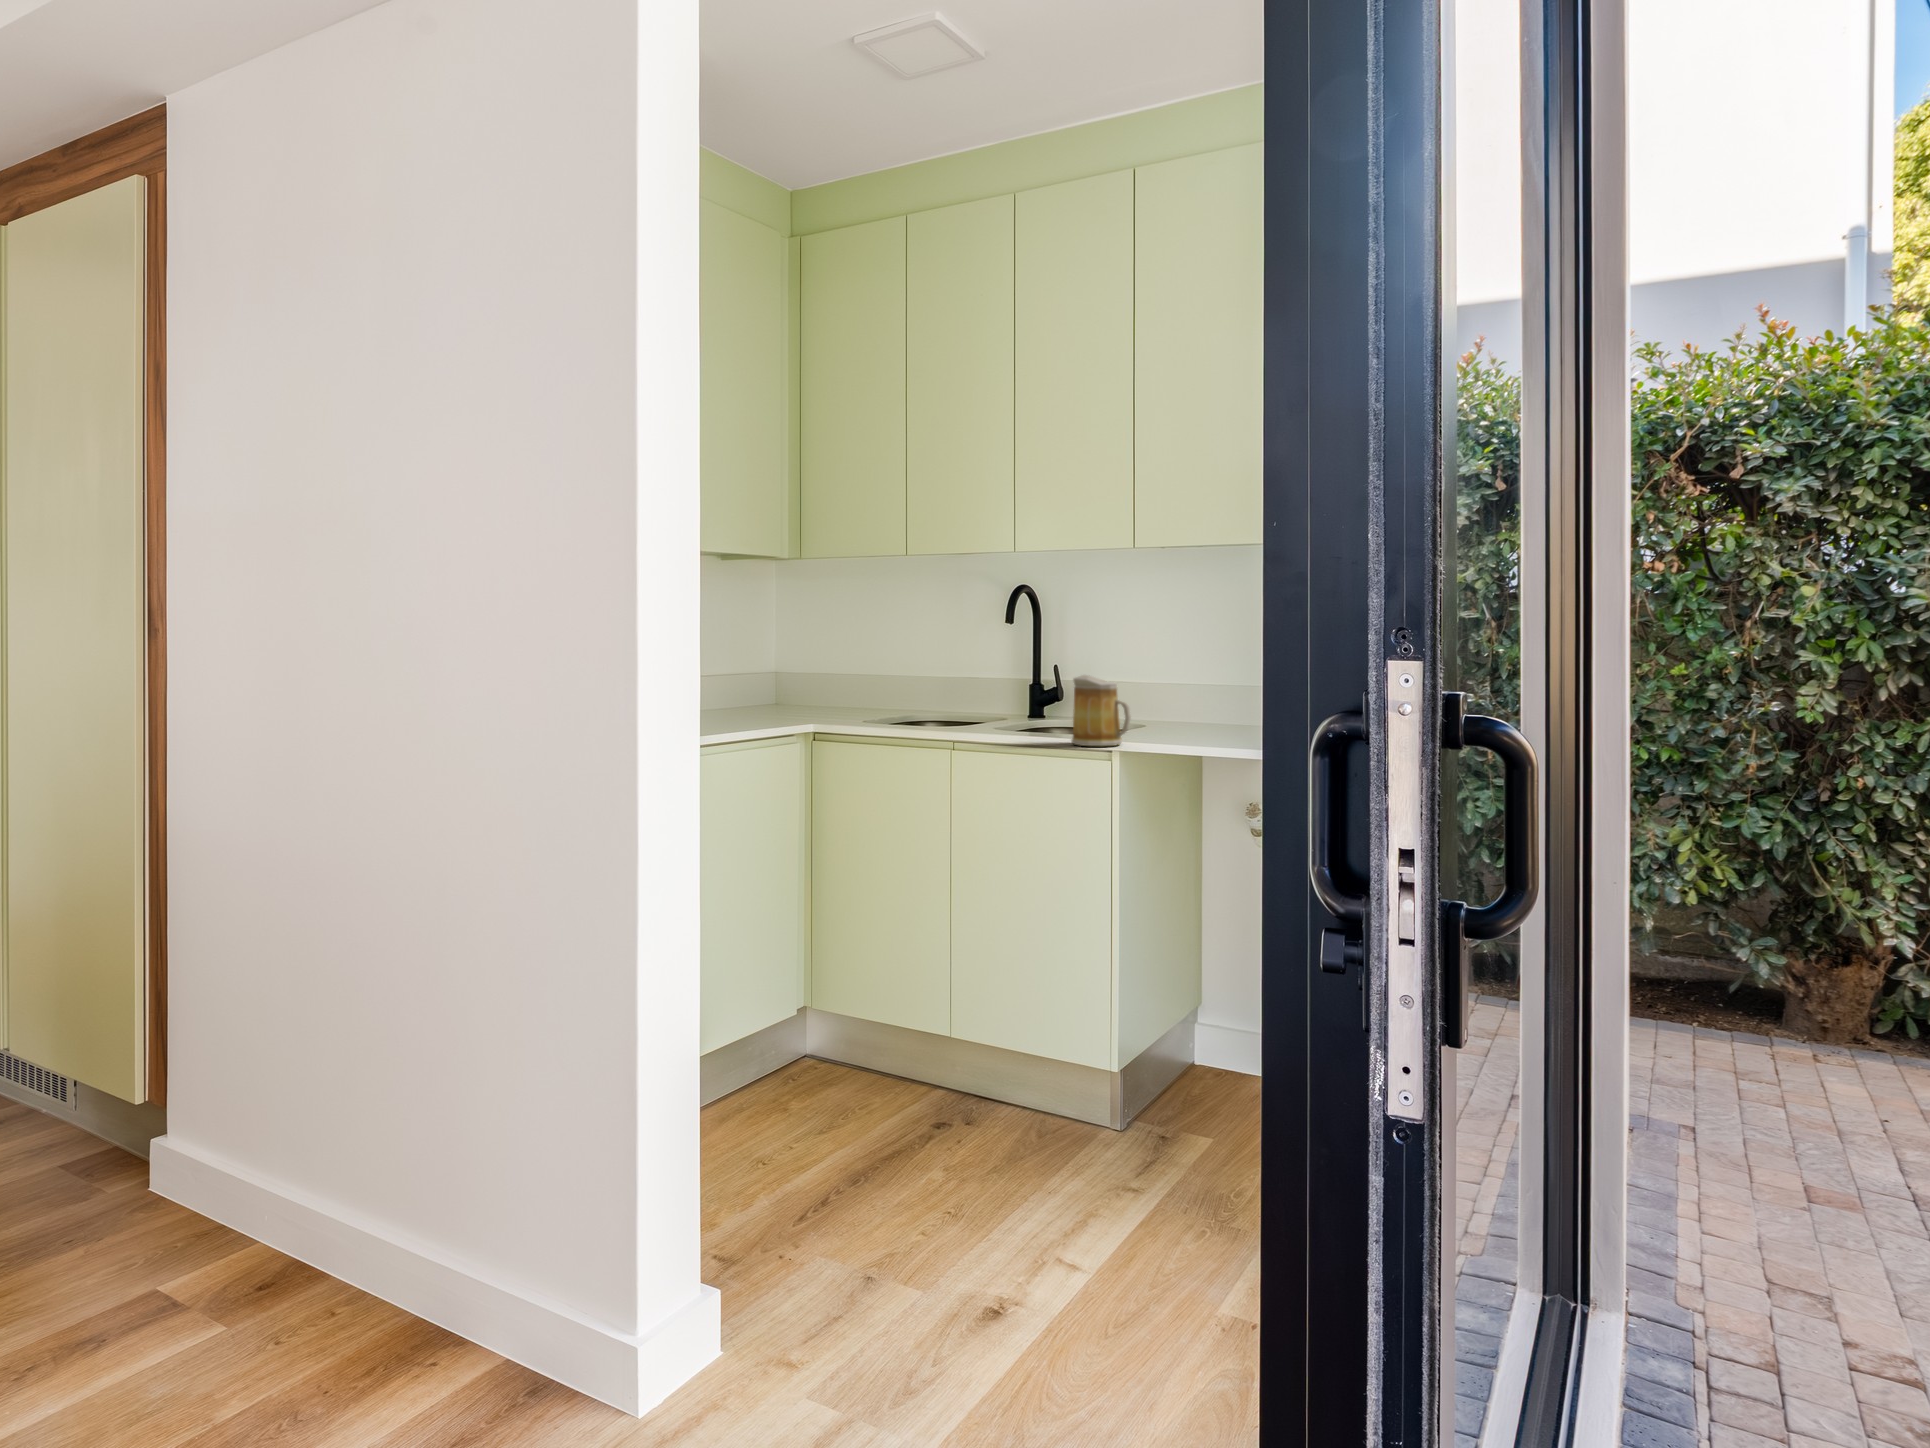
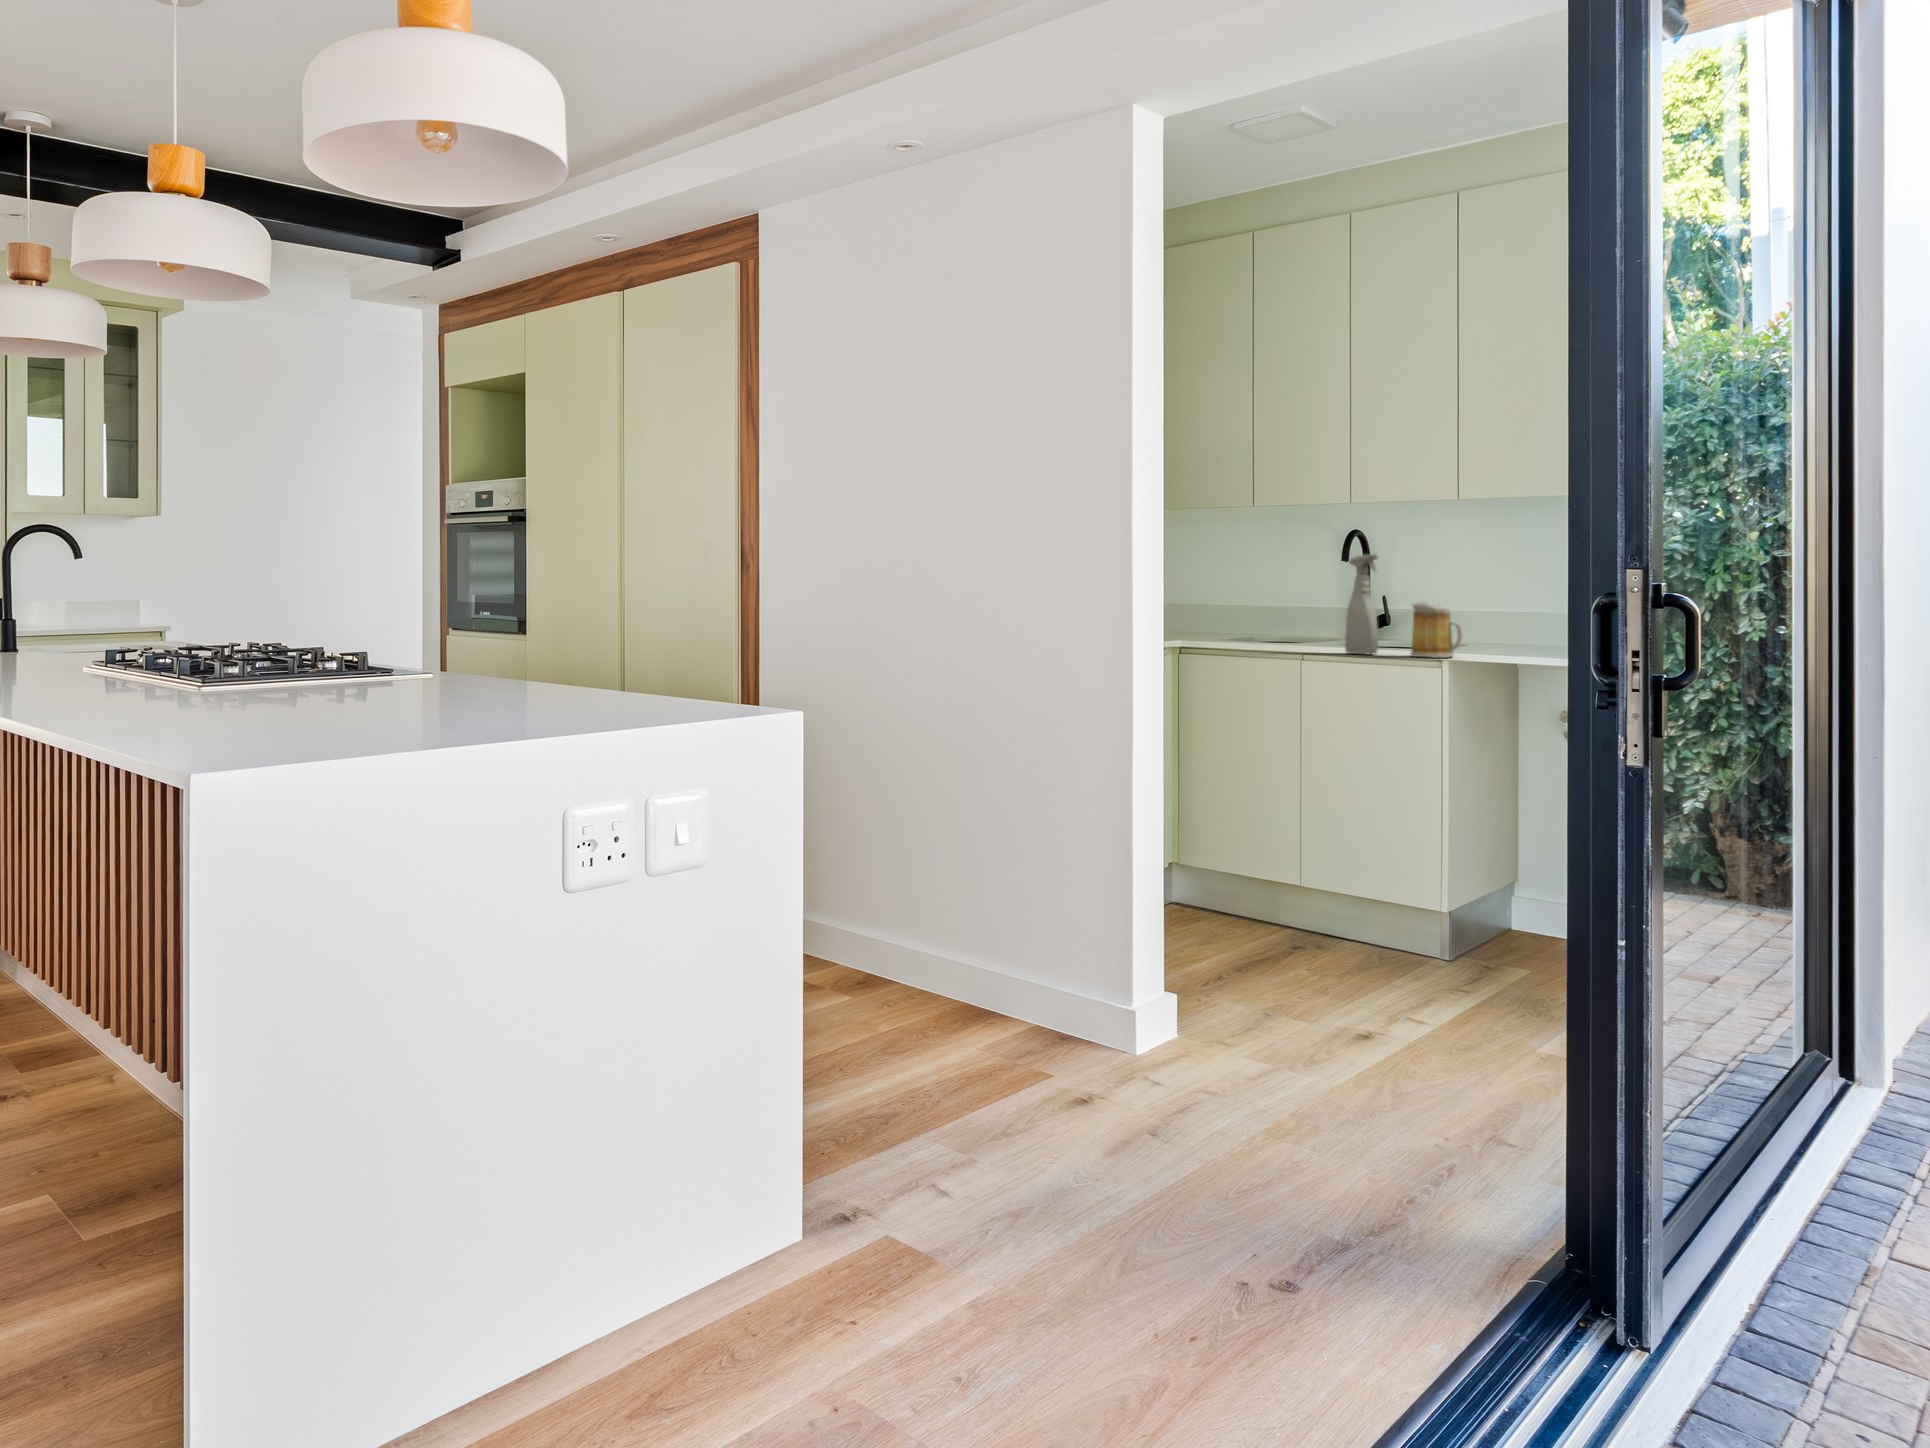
spray bottle: none [998,614,1035,742] -> present [1345,554,1378,654]

